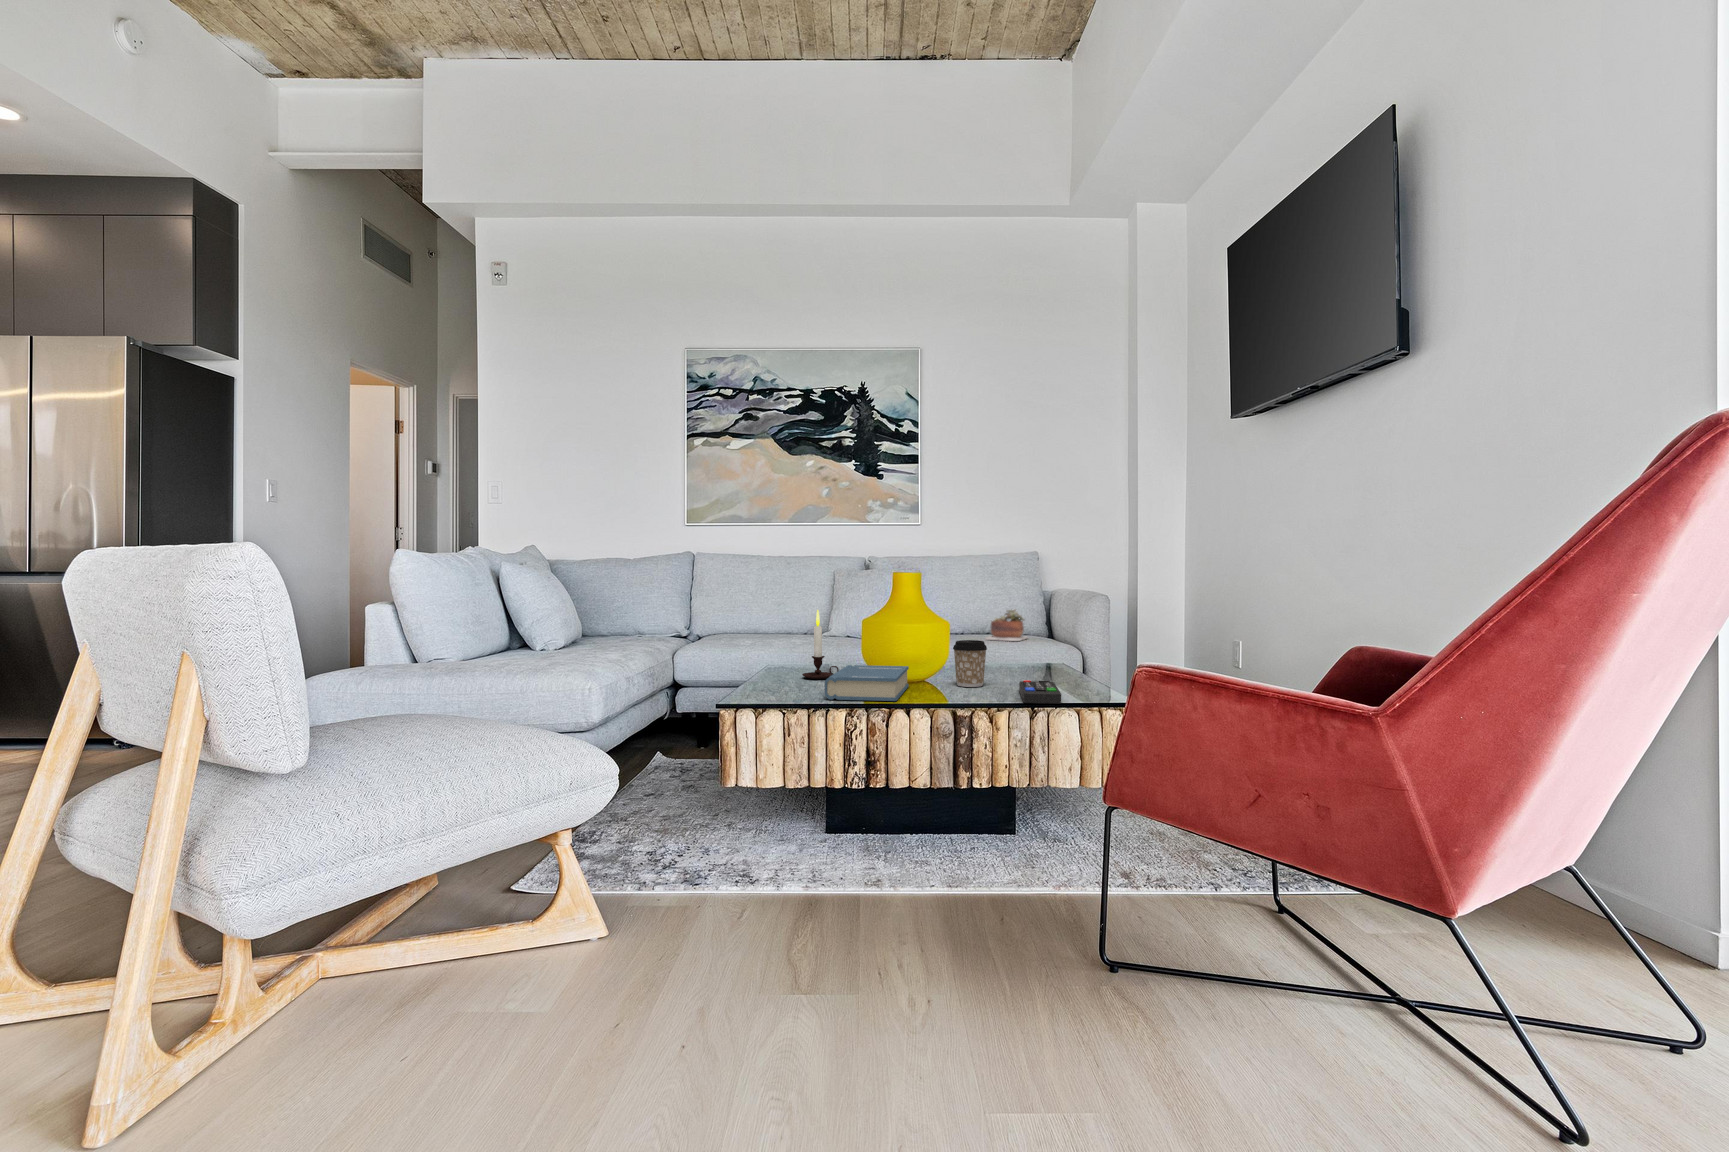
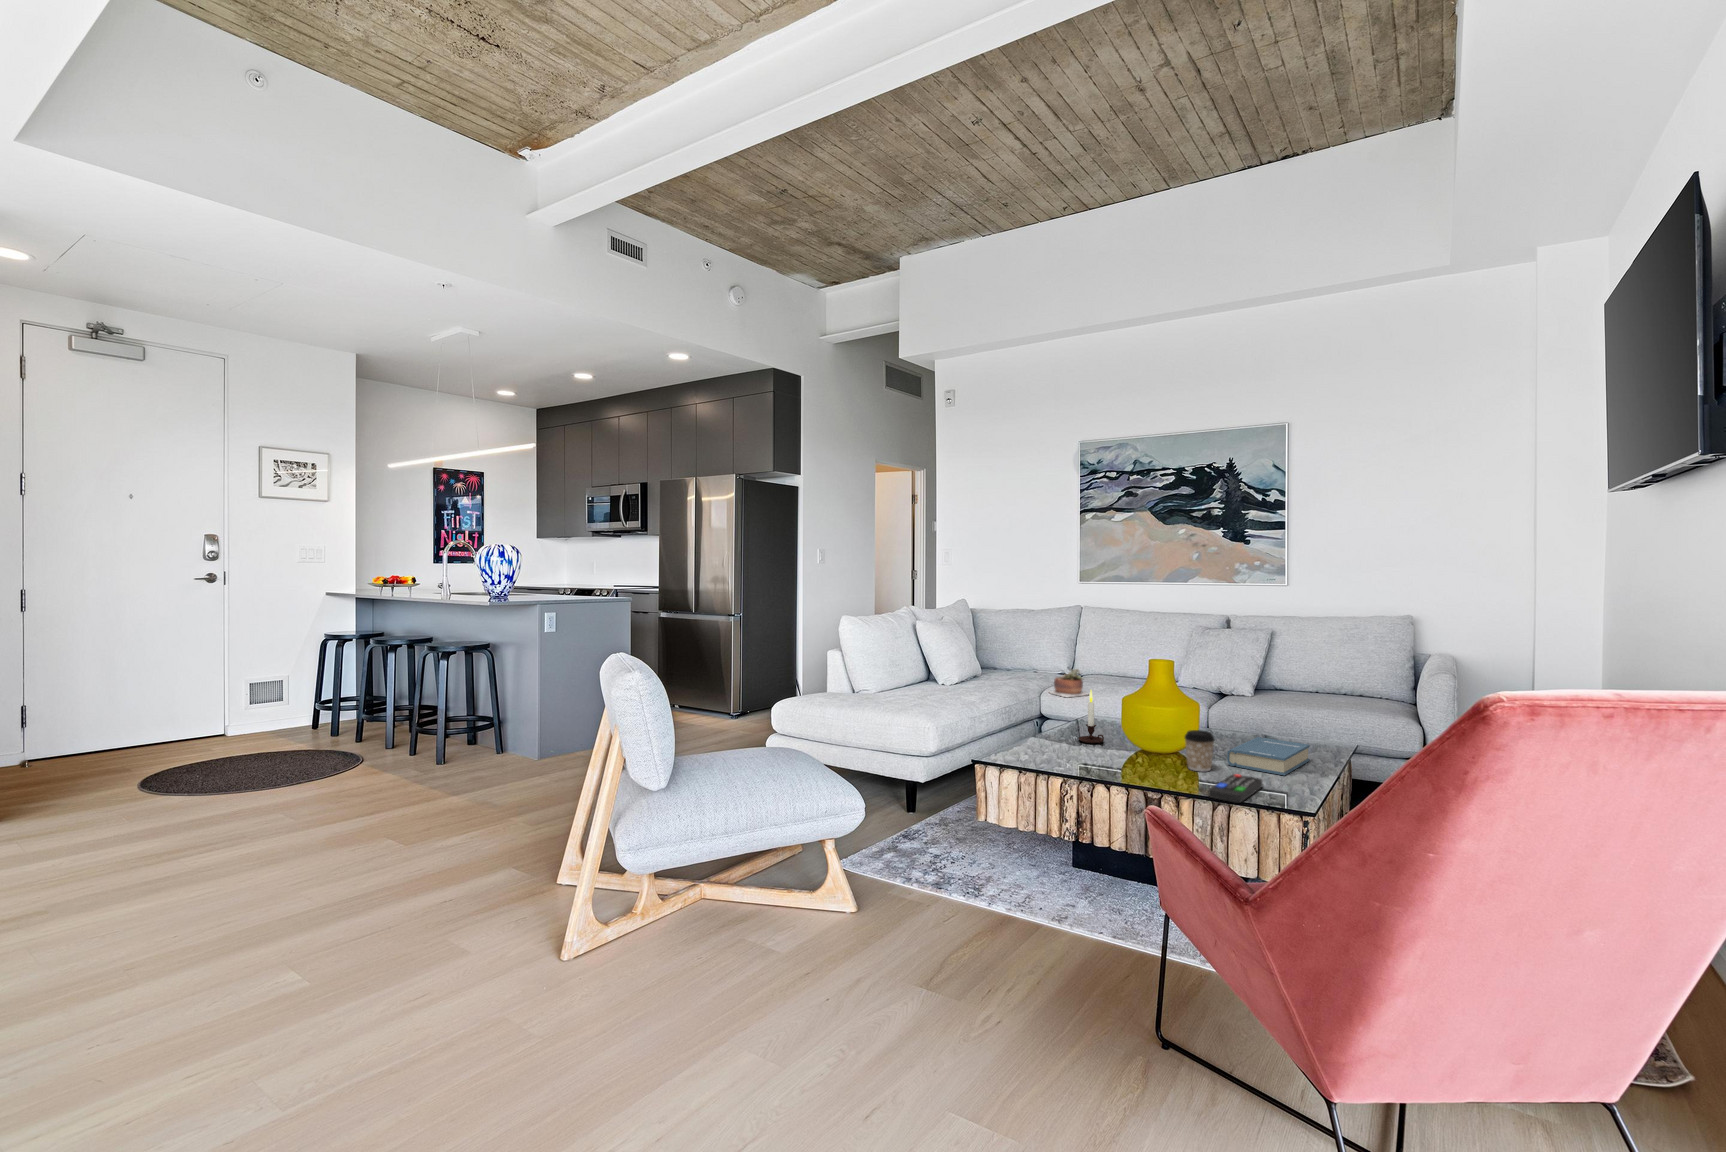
succulent plant: present [986,610,1028,641] -> present [1049,669,1088,697]
hardback book: present [825,665,909,701] -> present [1227,737,1310,776]

